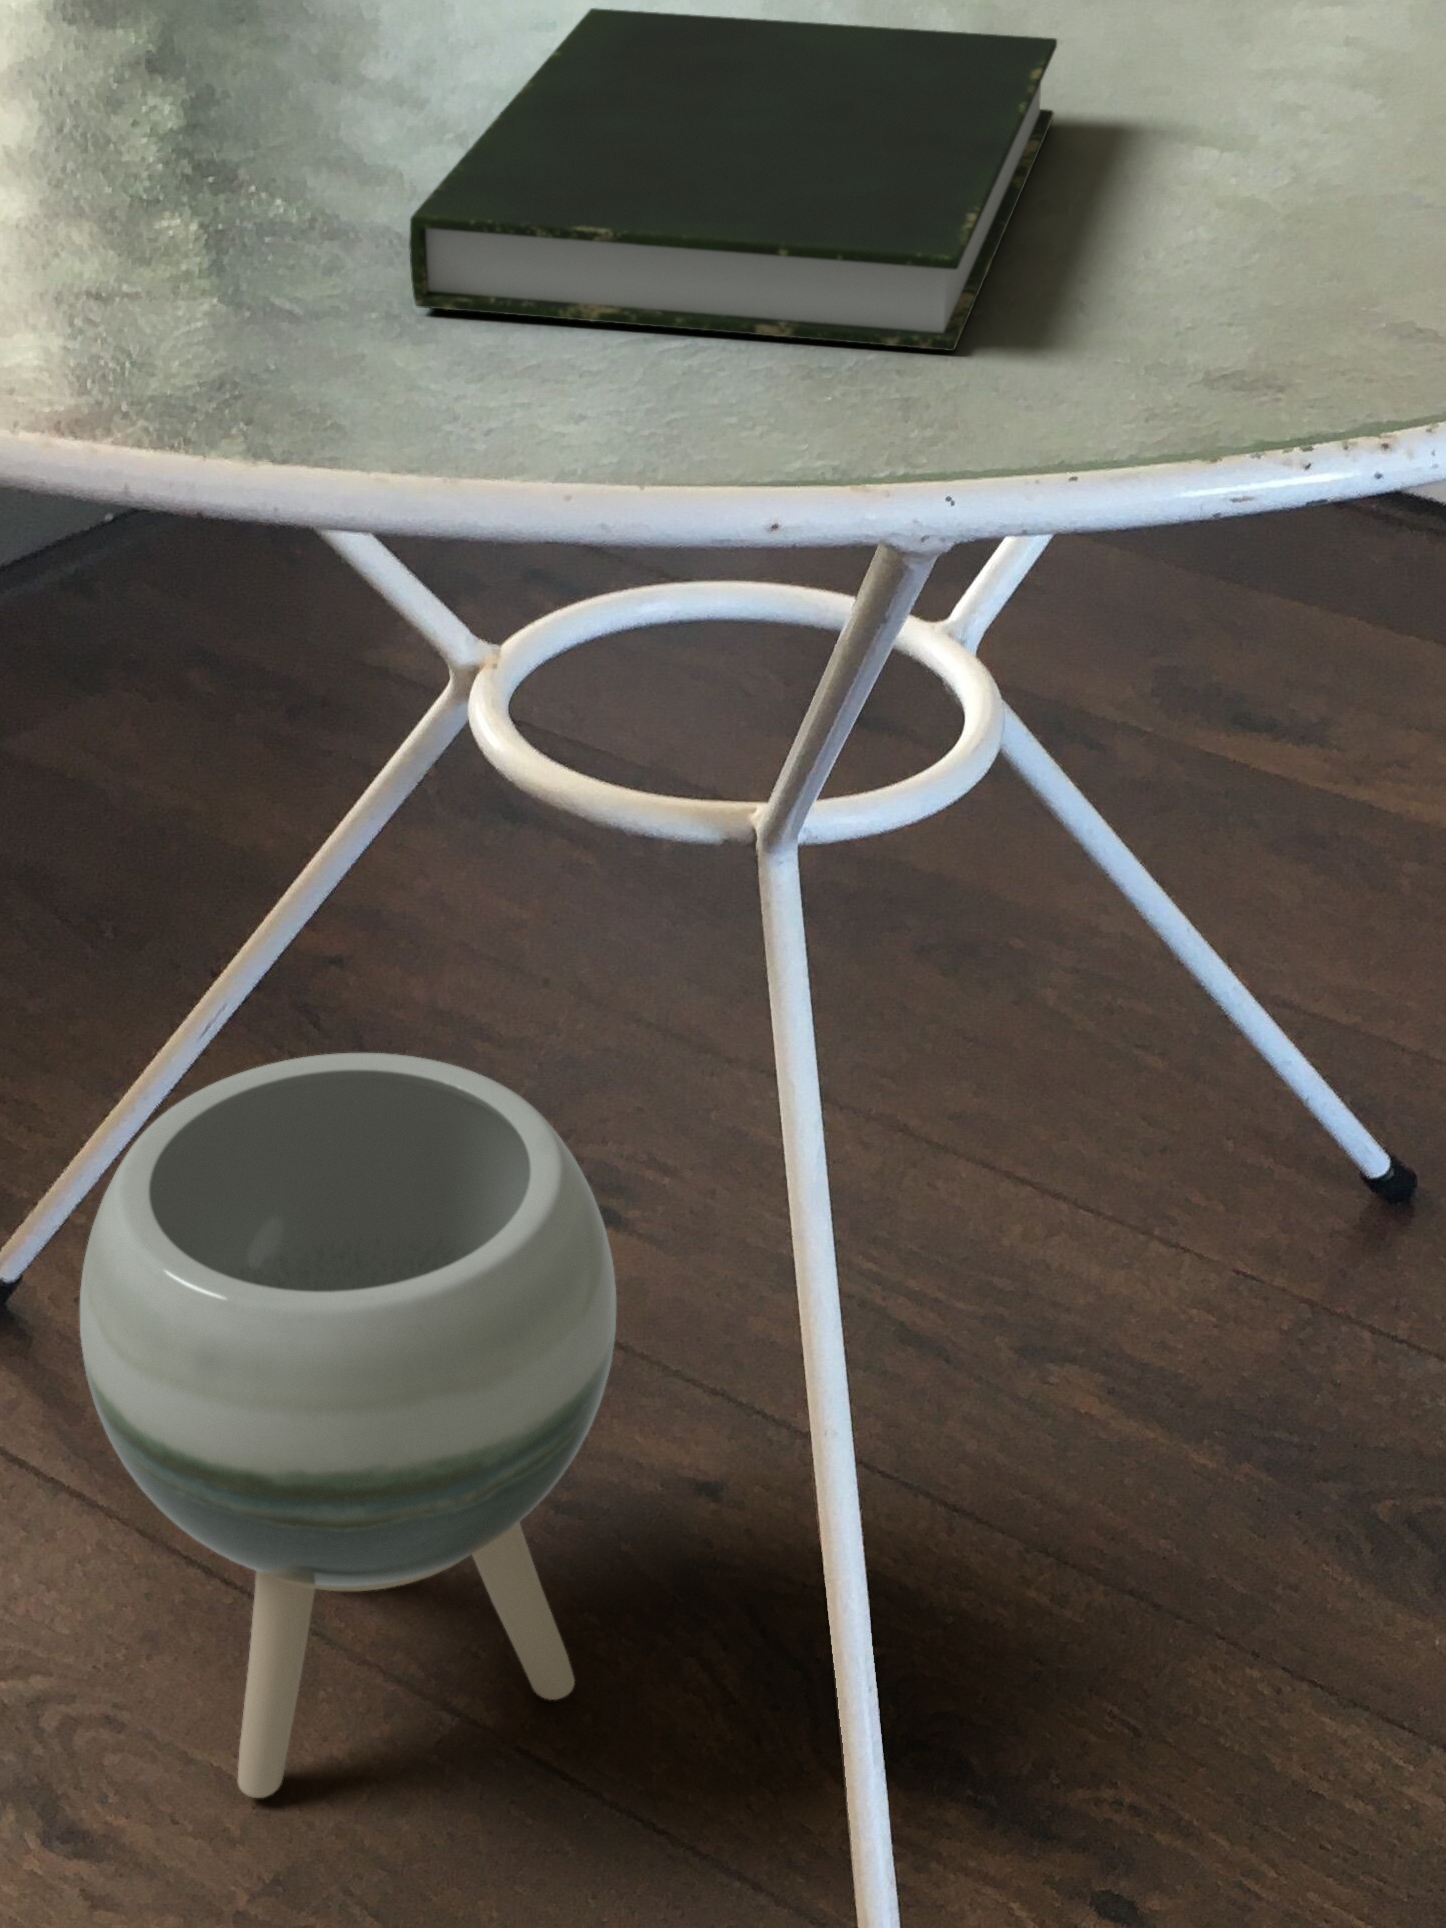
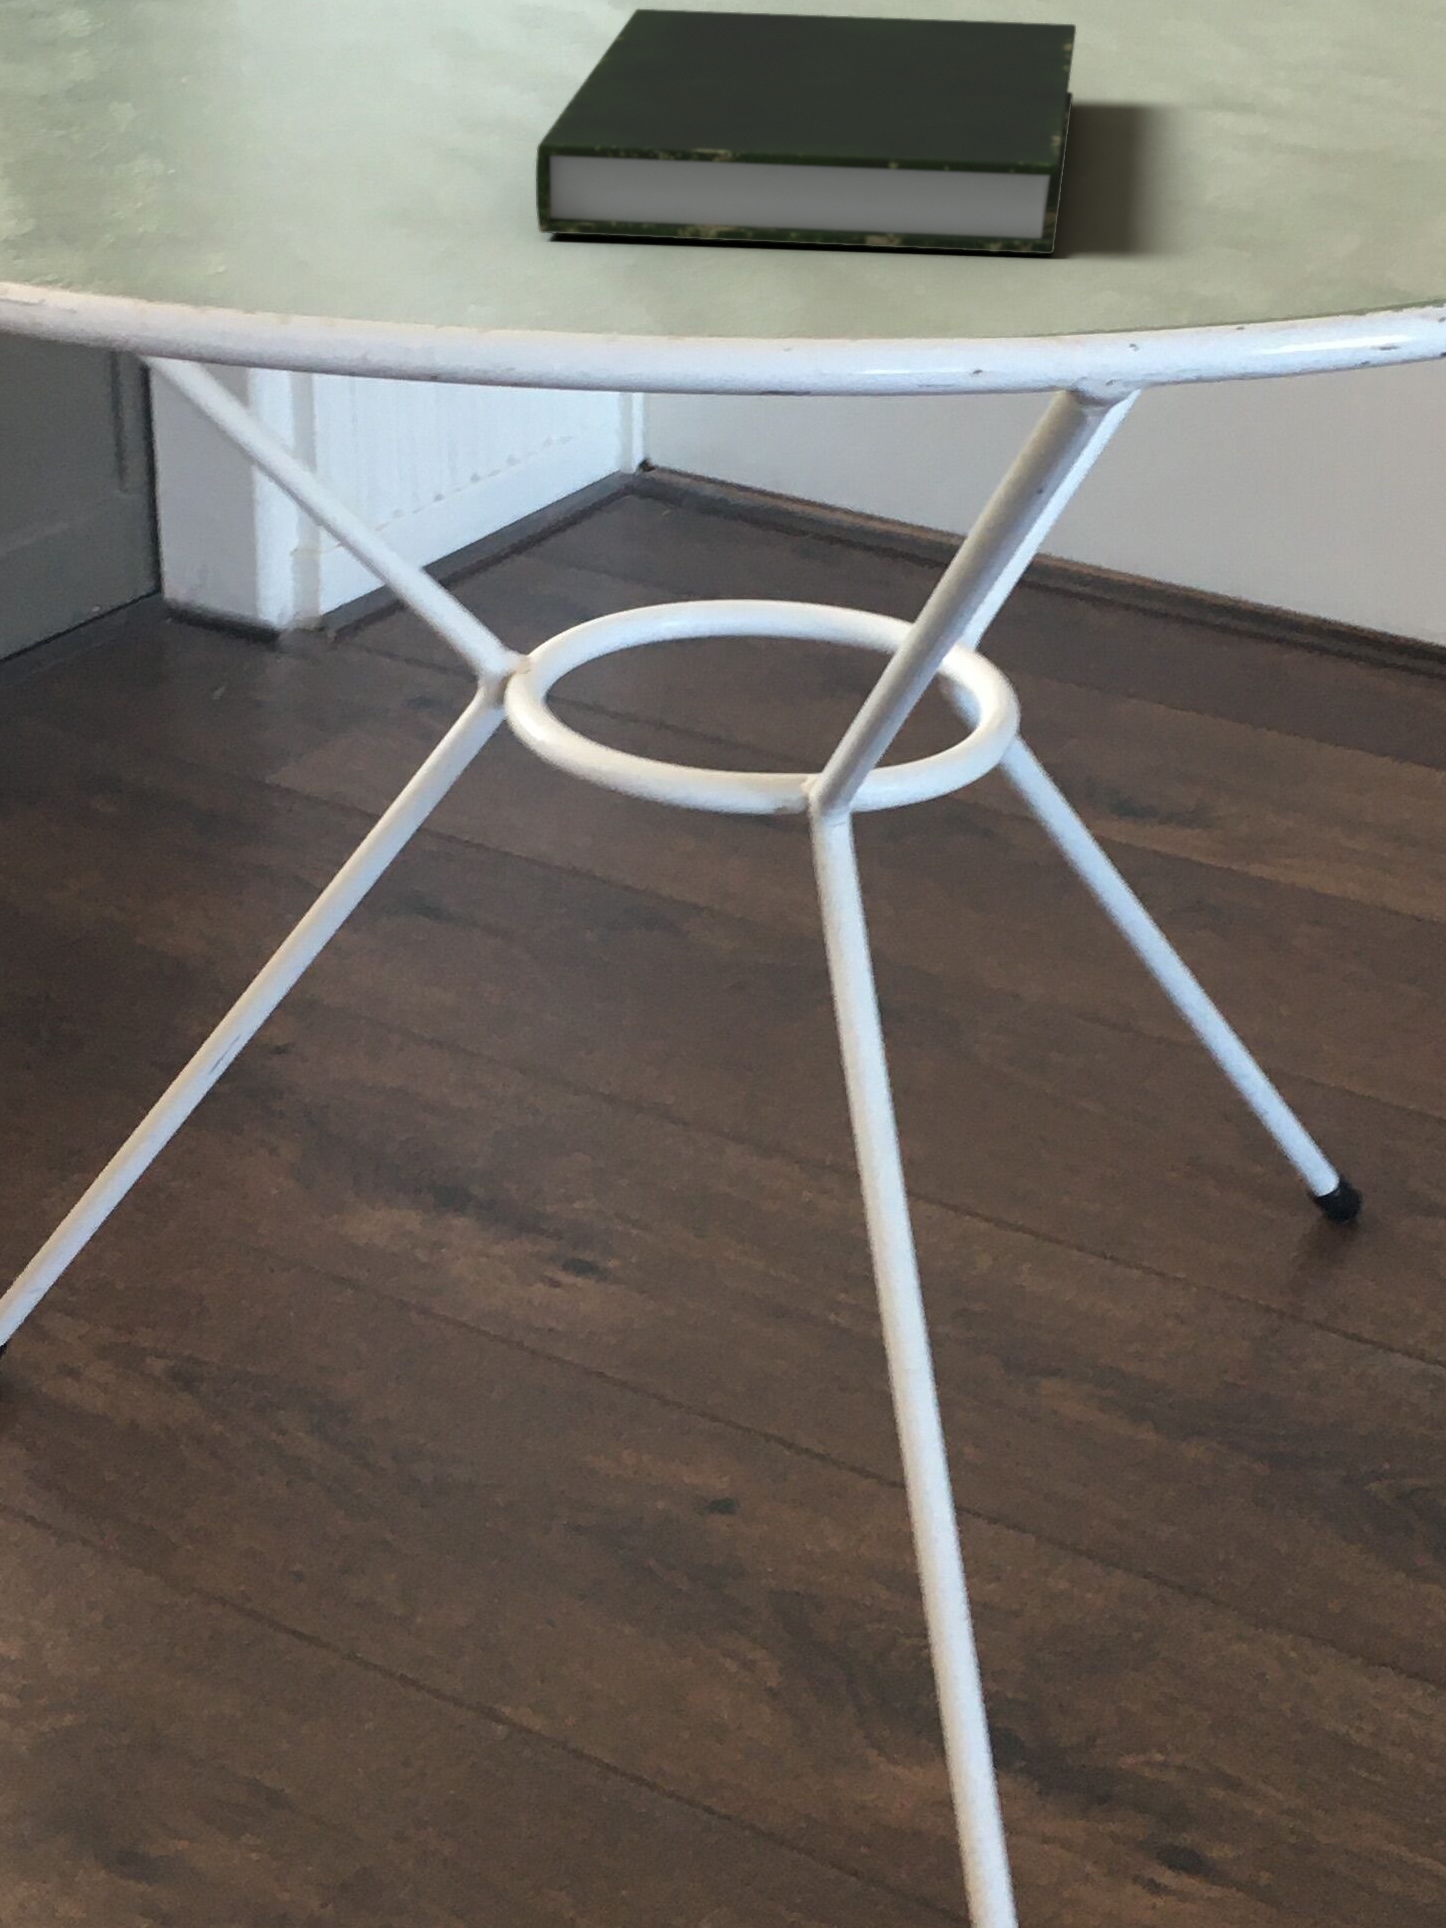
planter: present [80,1053,616,1798] -> none [134,1050,664,1809]

